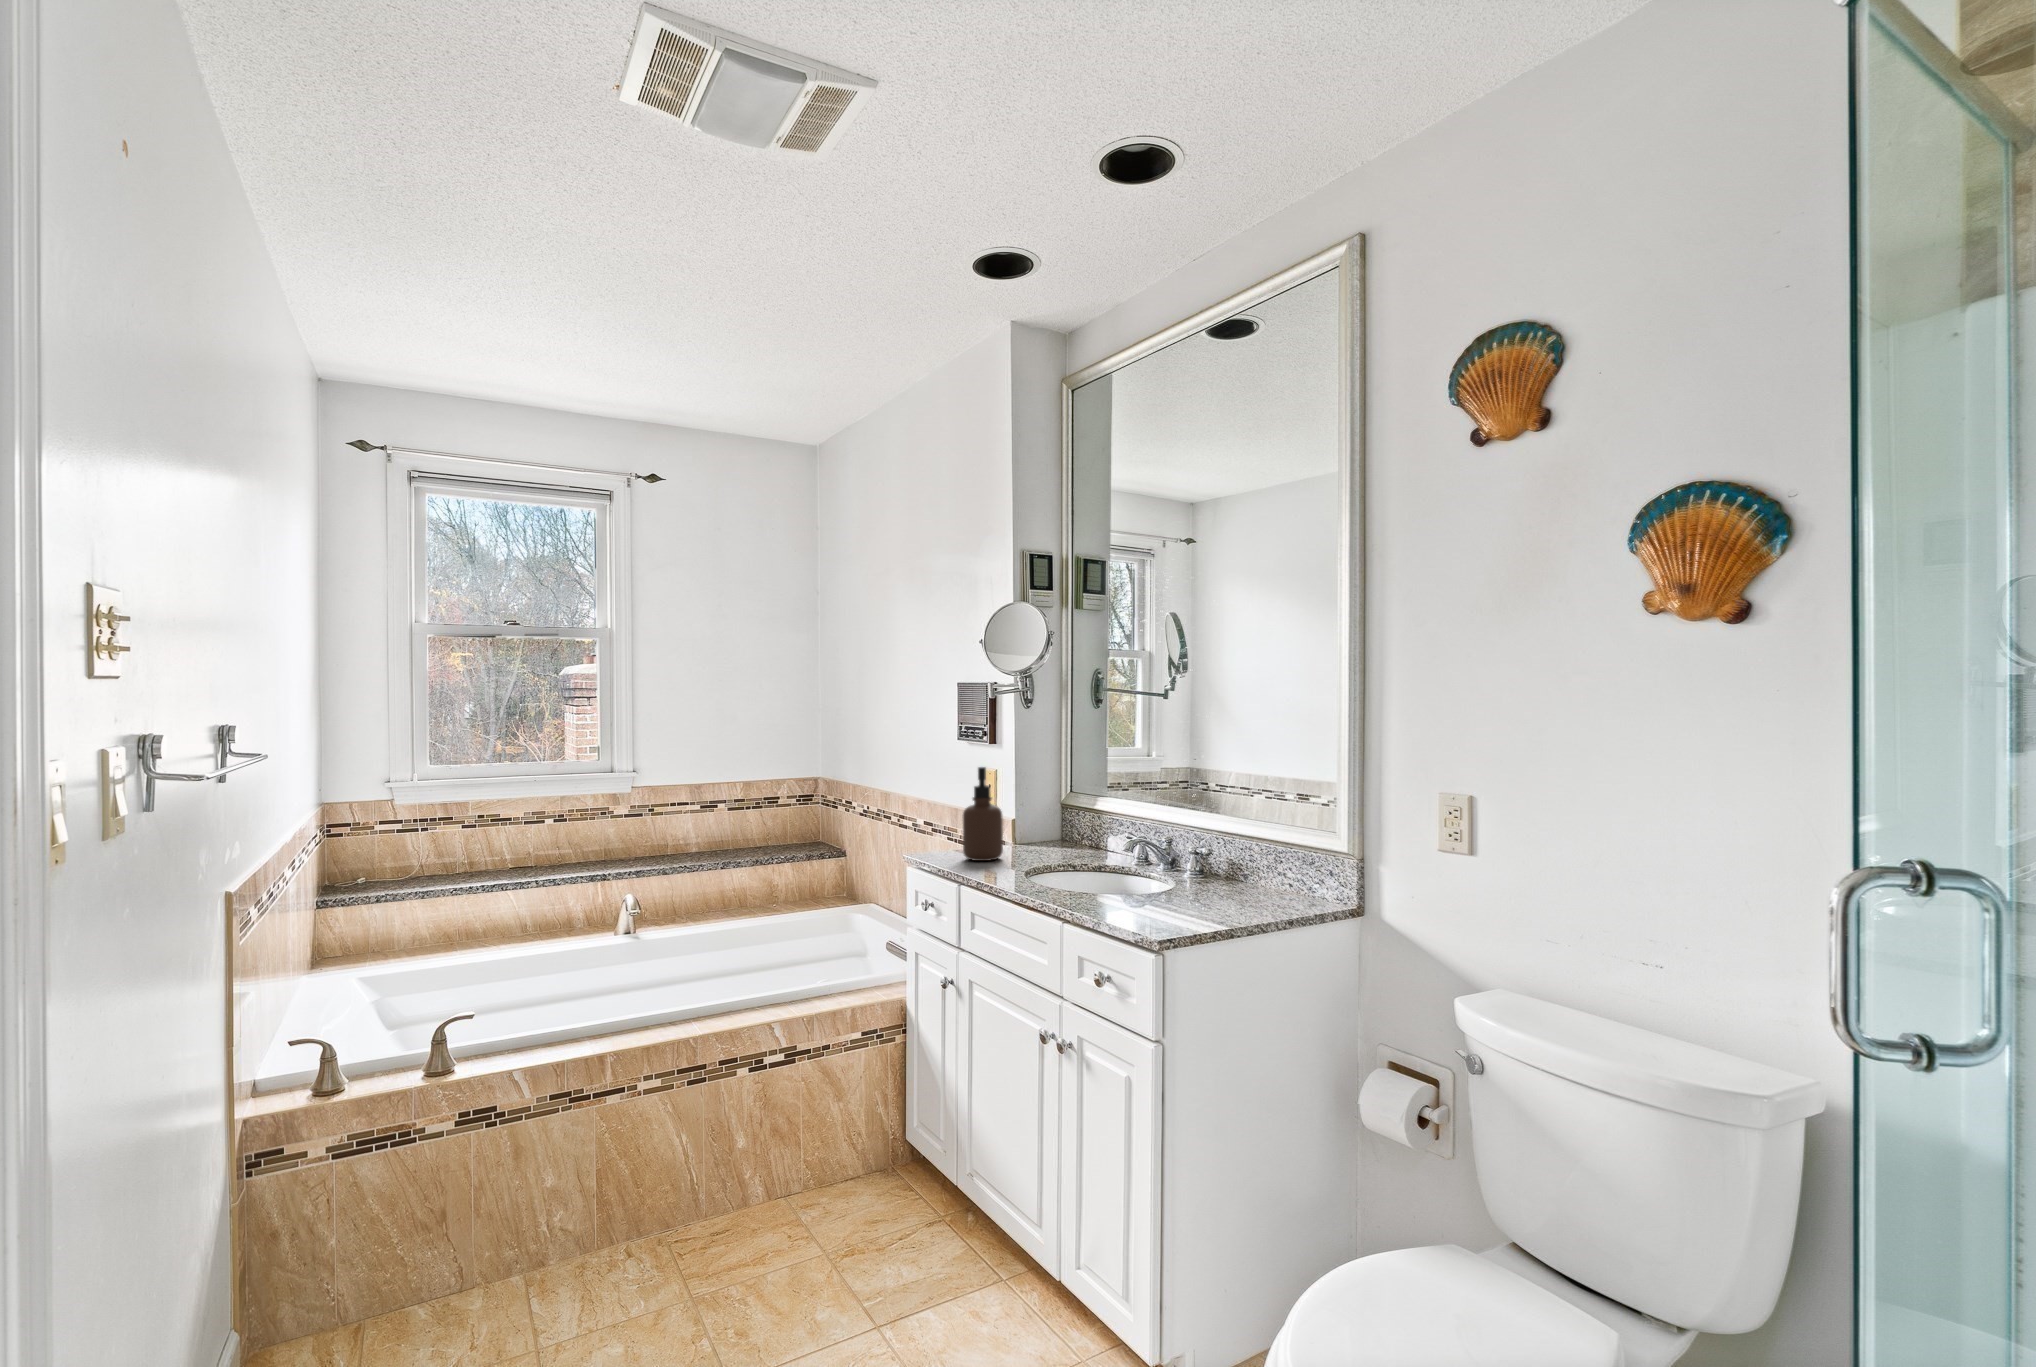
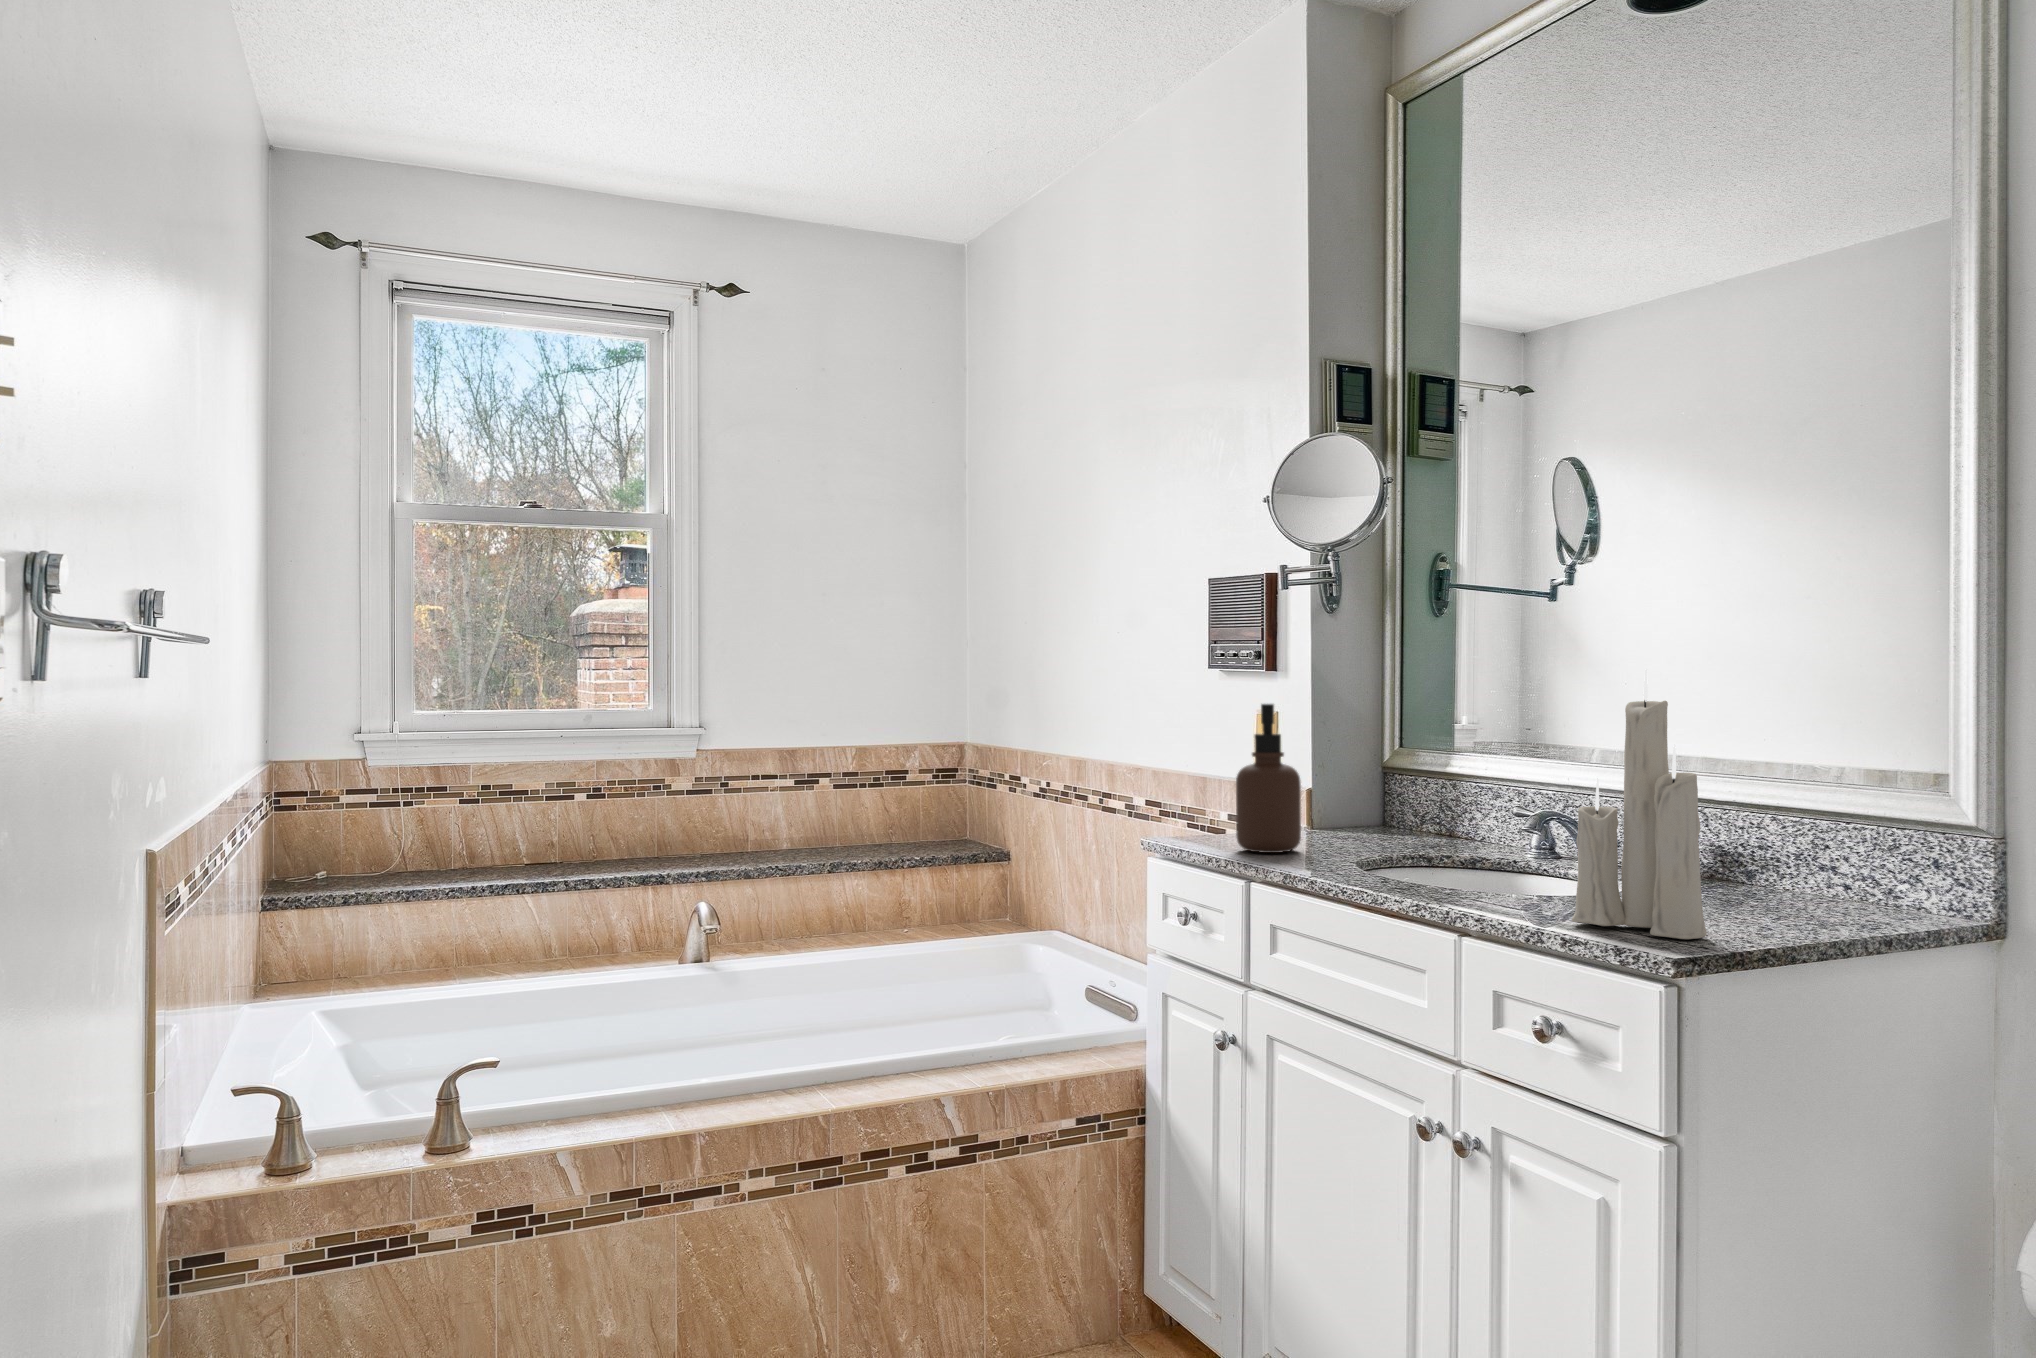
candle: none [1124,756,1192,923] -> present [1572,669,1707,939]

